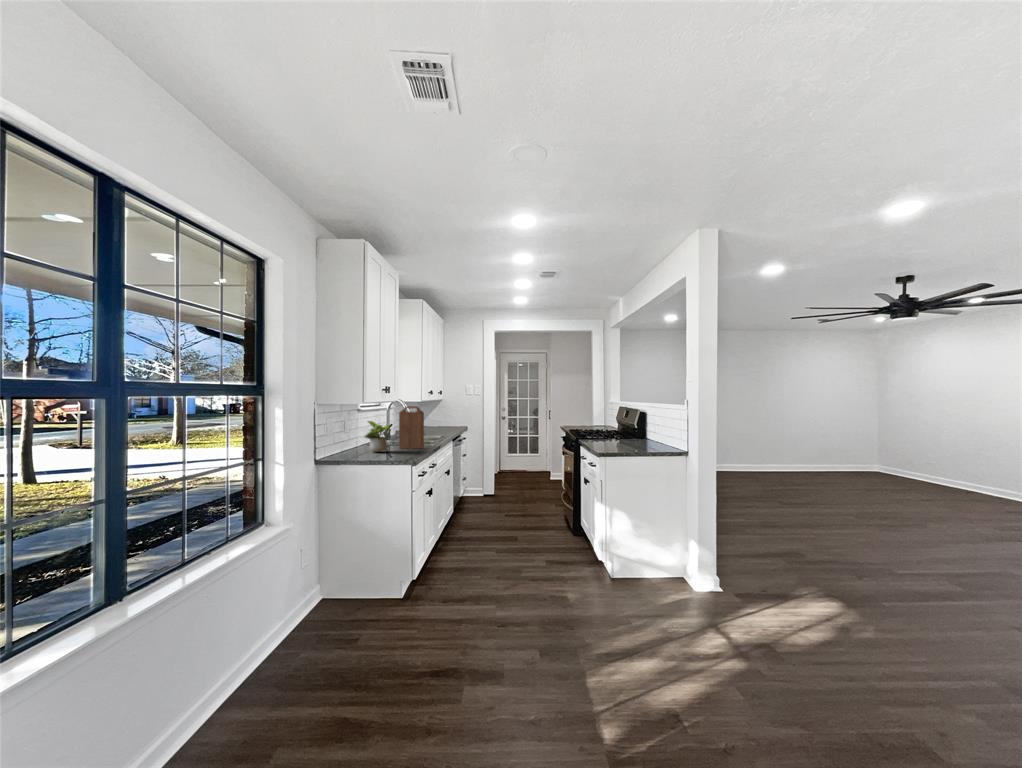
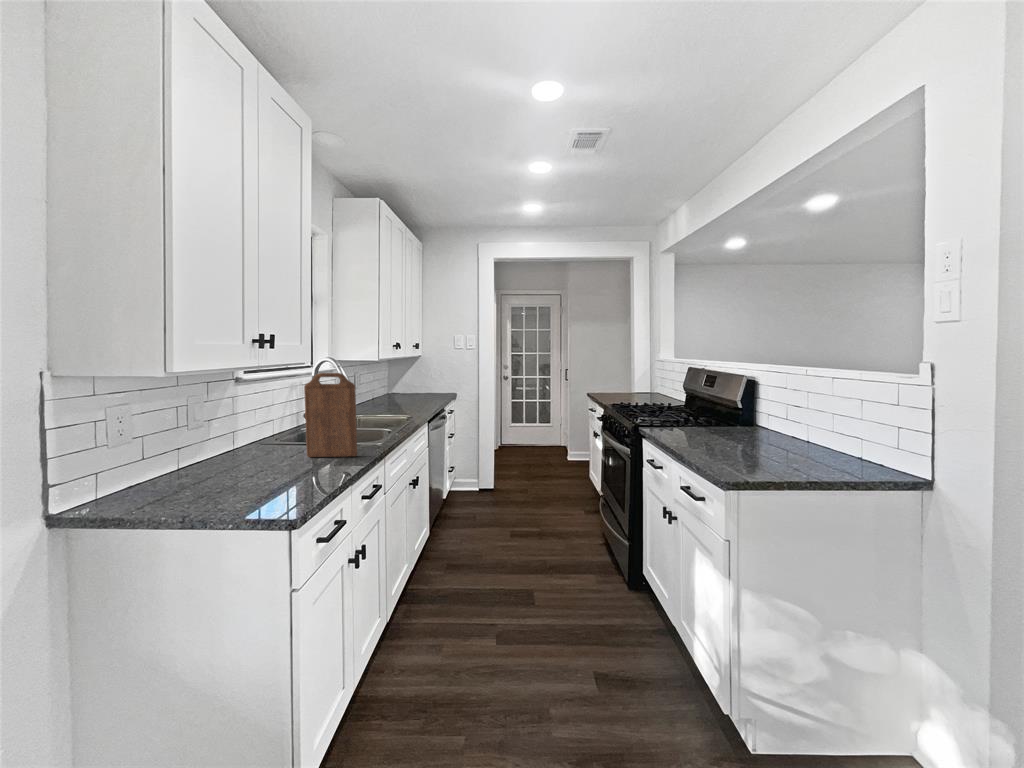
potted plant: present [365,421,391,452] -> none [211,406,281,473]

